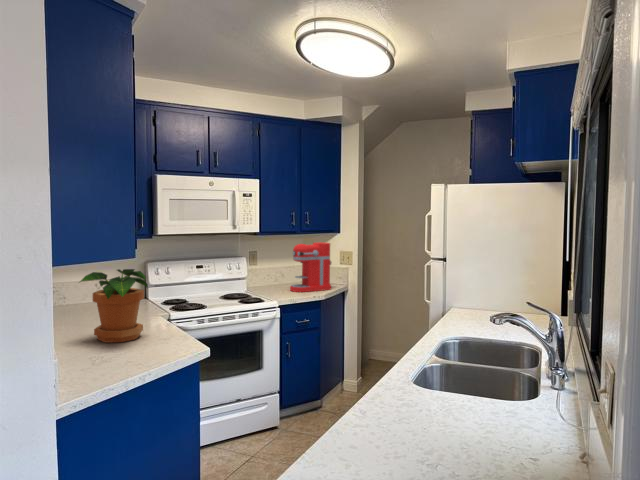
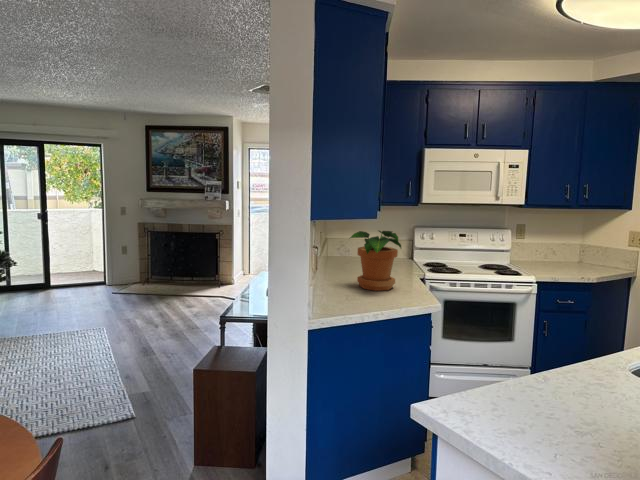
coffee maker: present [290,242,332,292] -> none [558,219,614,272]

